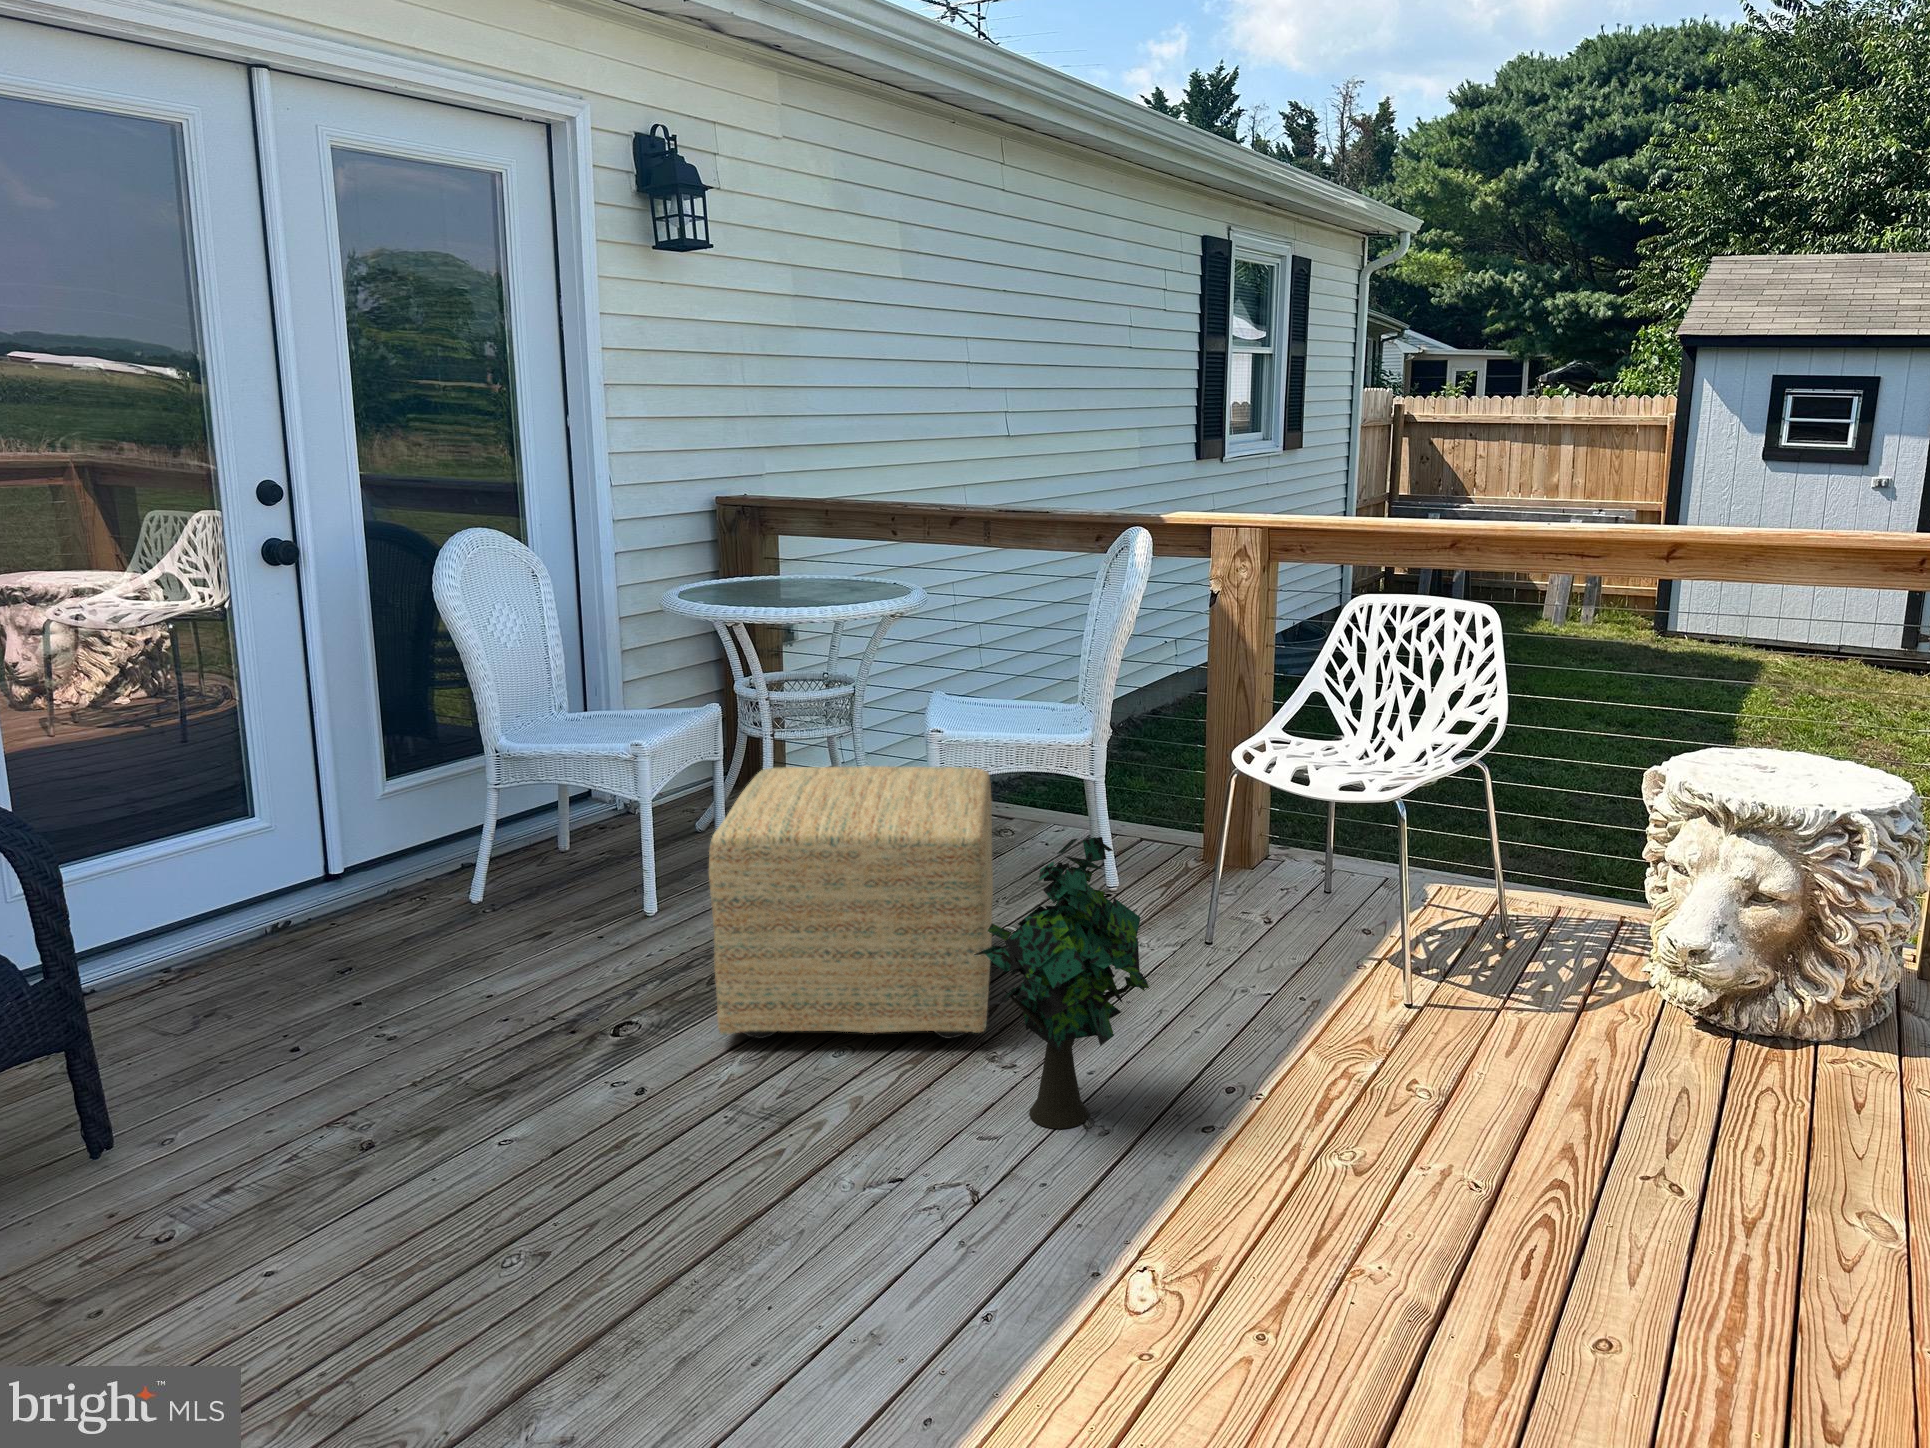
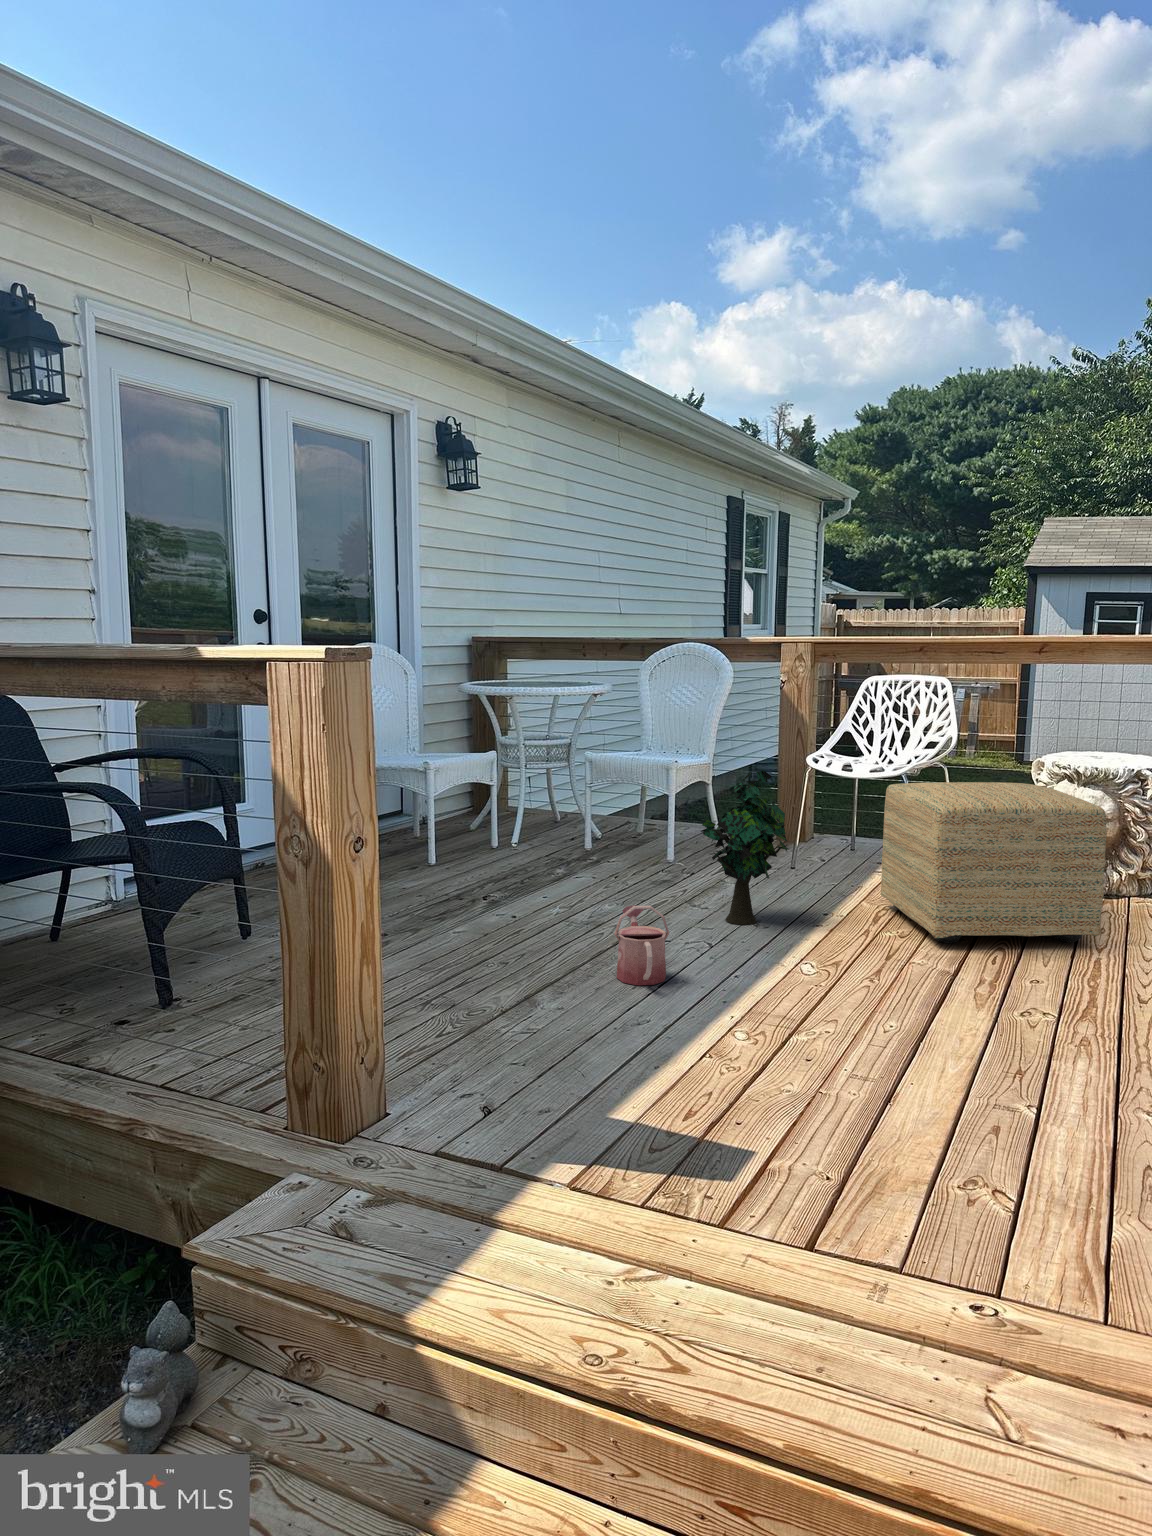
ottoman: present [709,766,993,1039] -> present [881,782,1107,943]
watering can: none [722,1153,838,1355] -> present [614,905,669,985]

